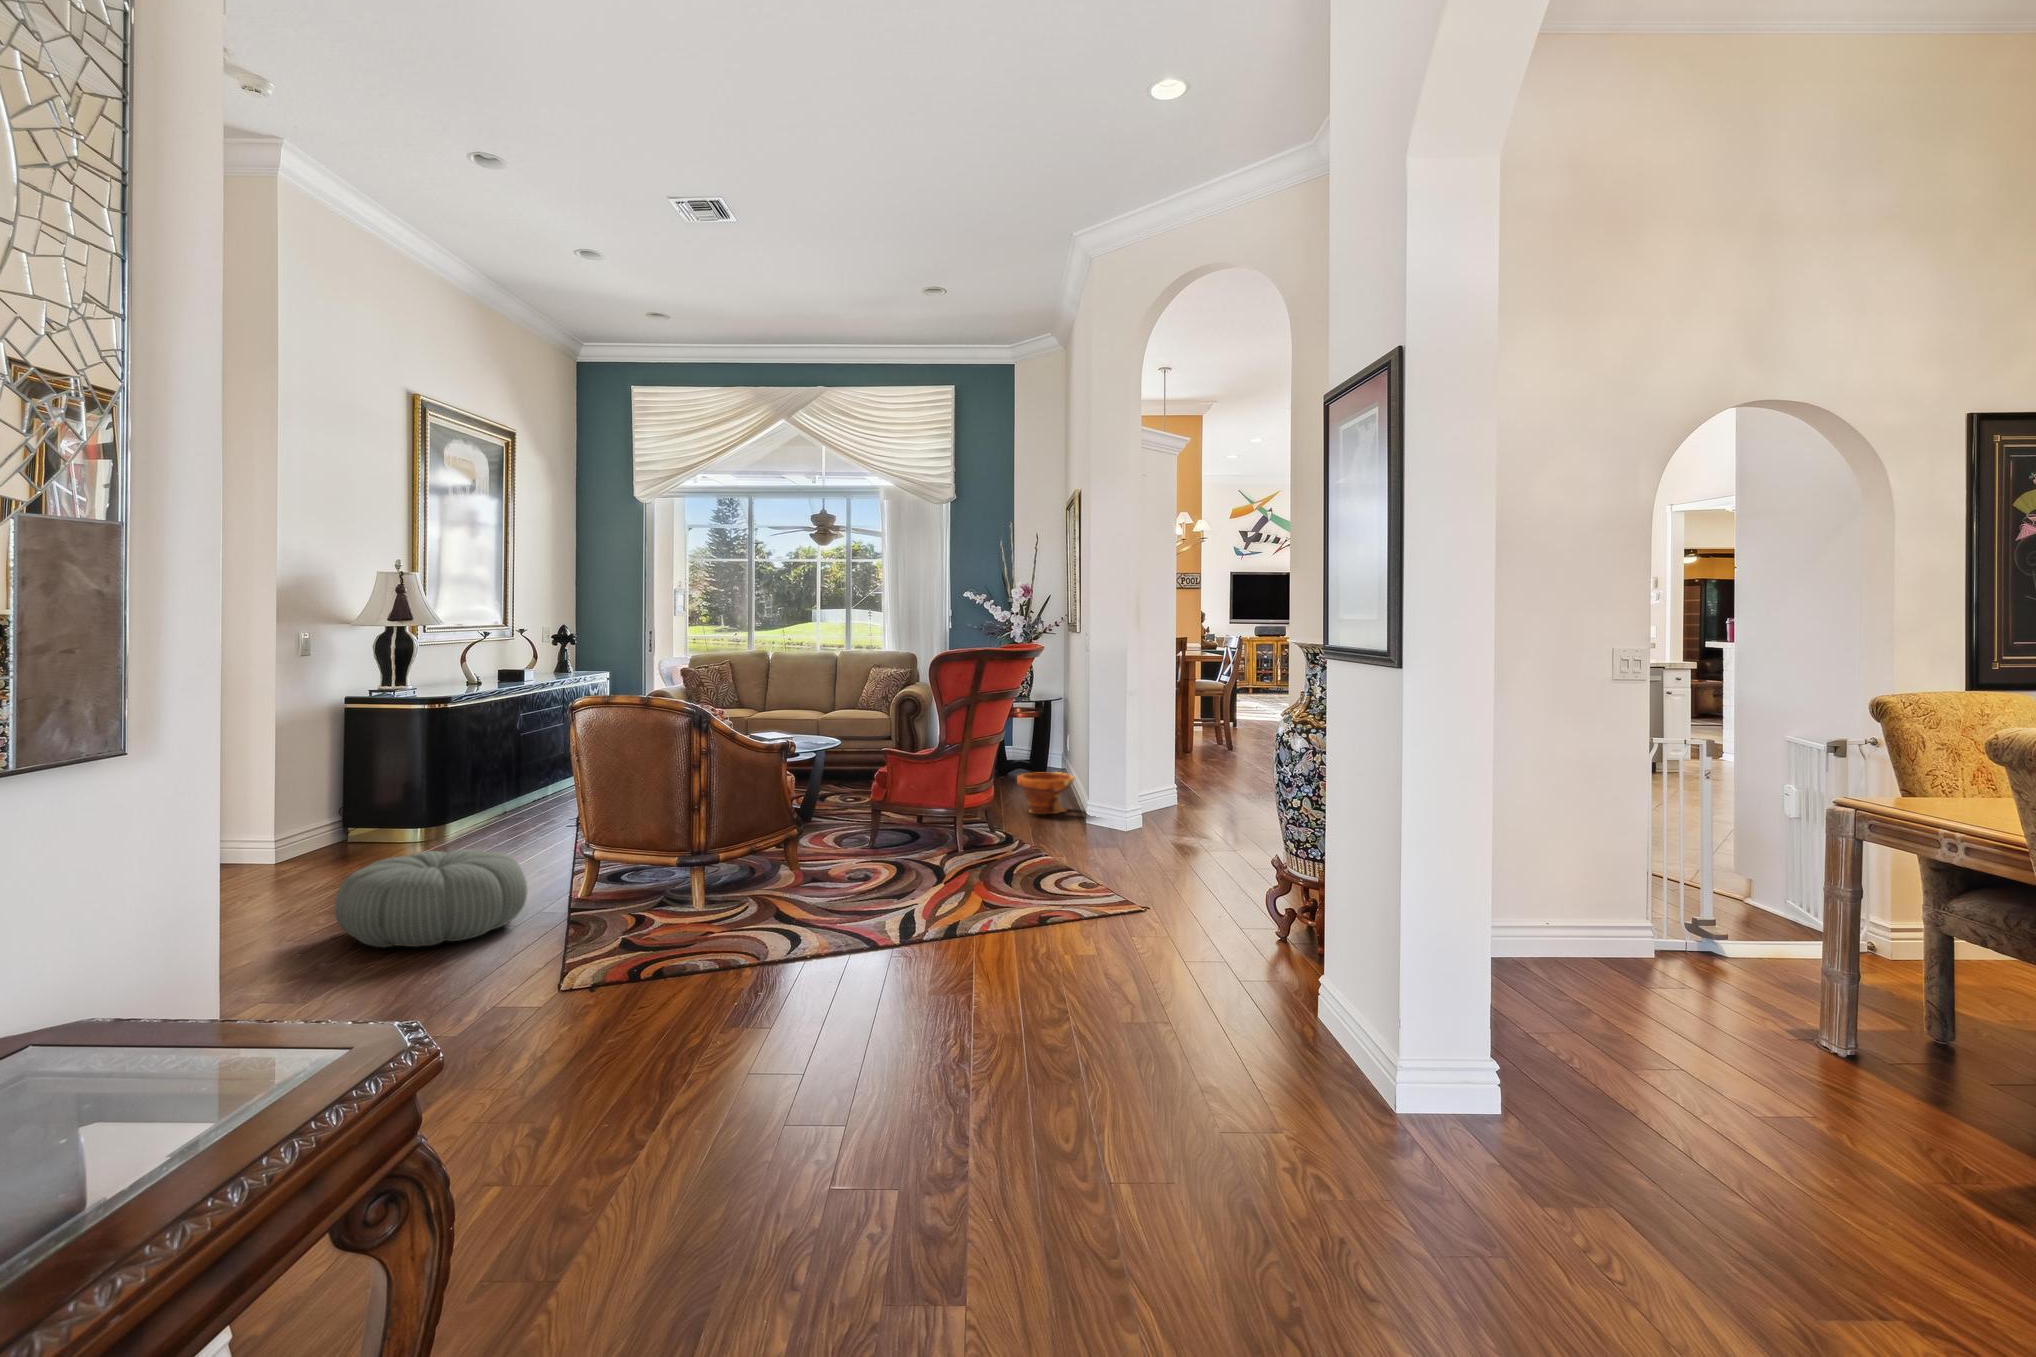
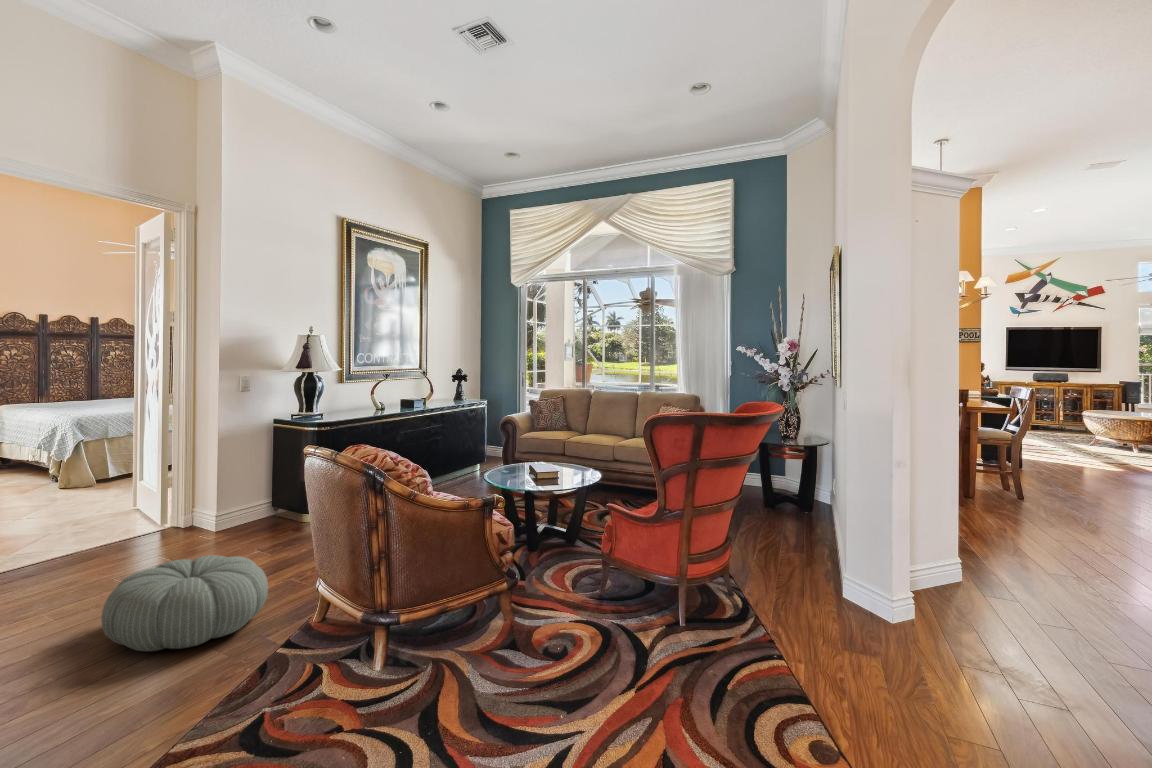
planter: present [1017,772,1074,814] -> none [760,511,818,555]

